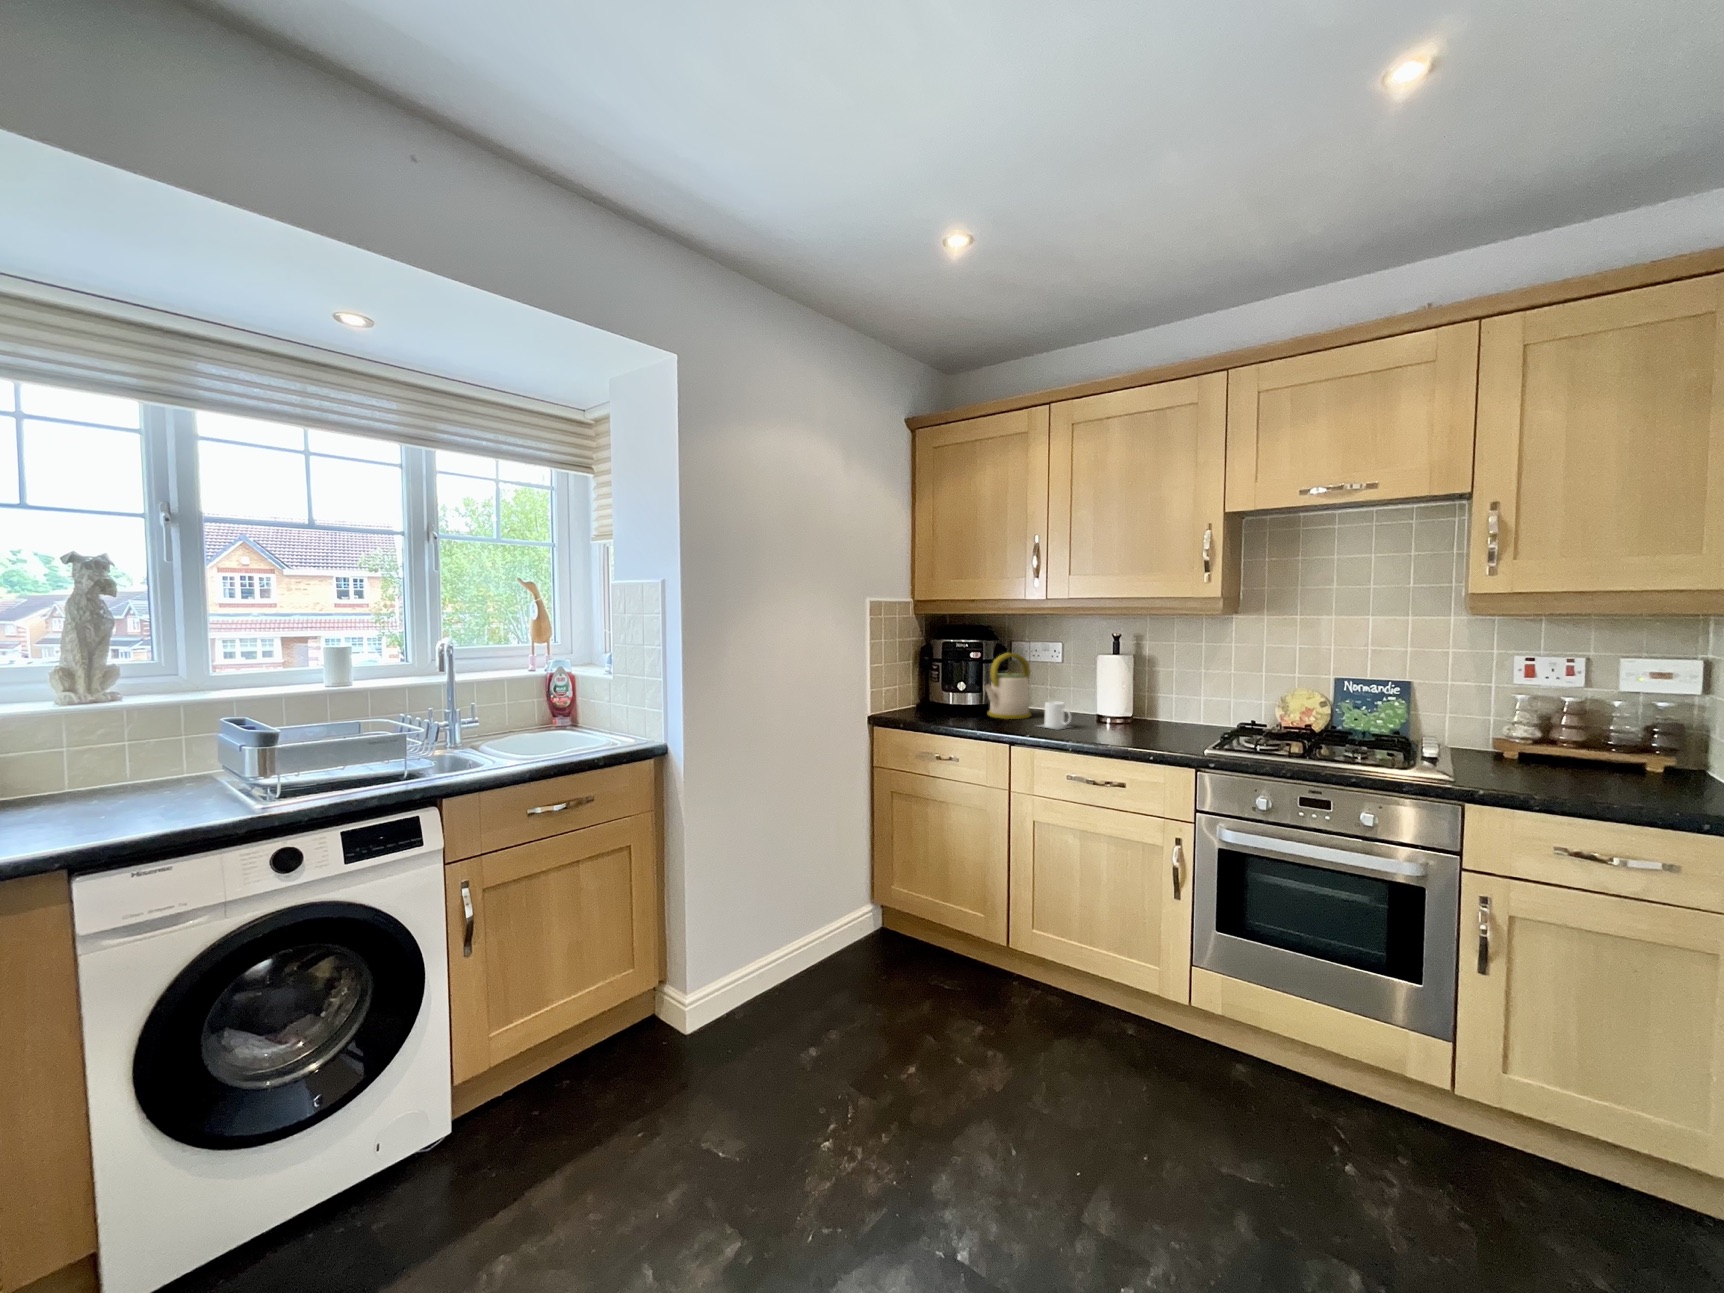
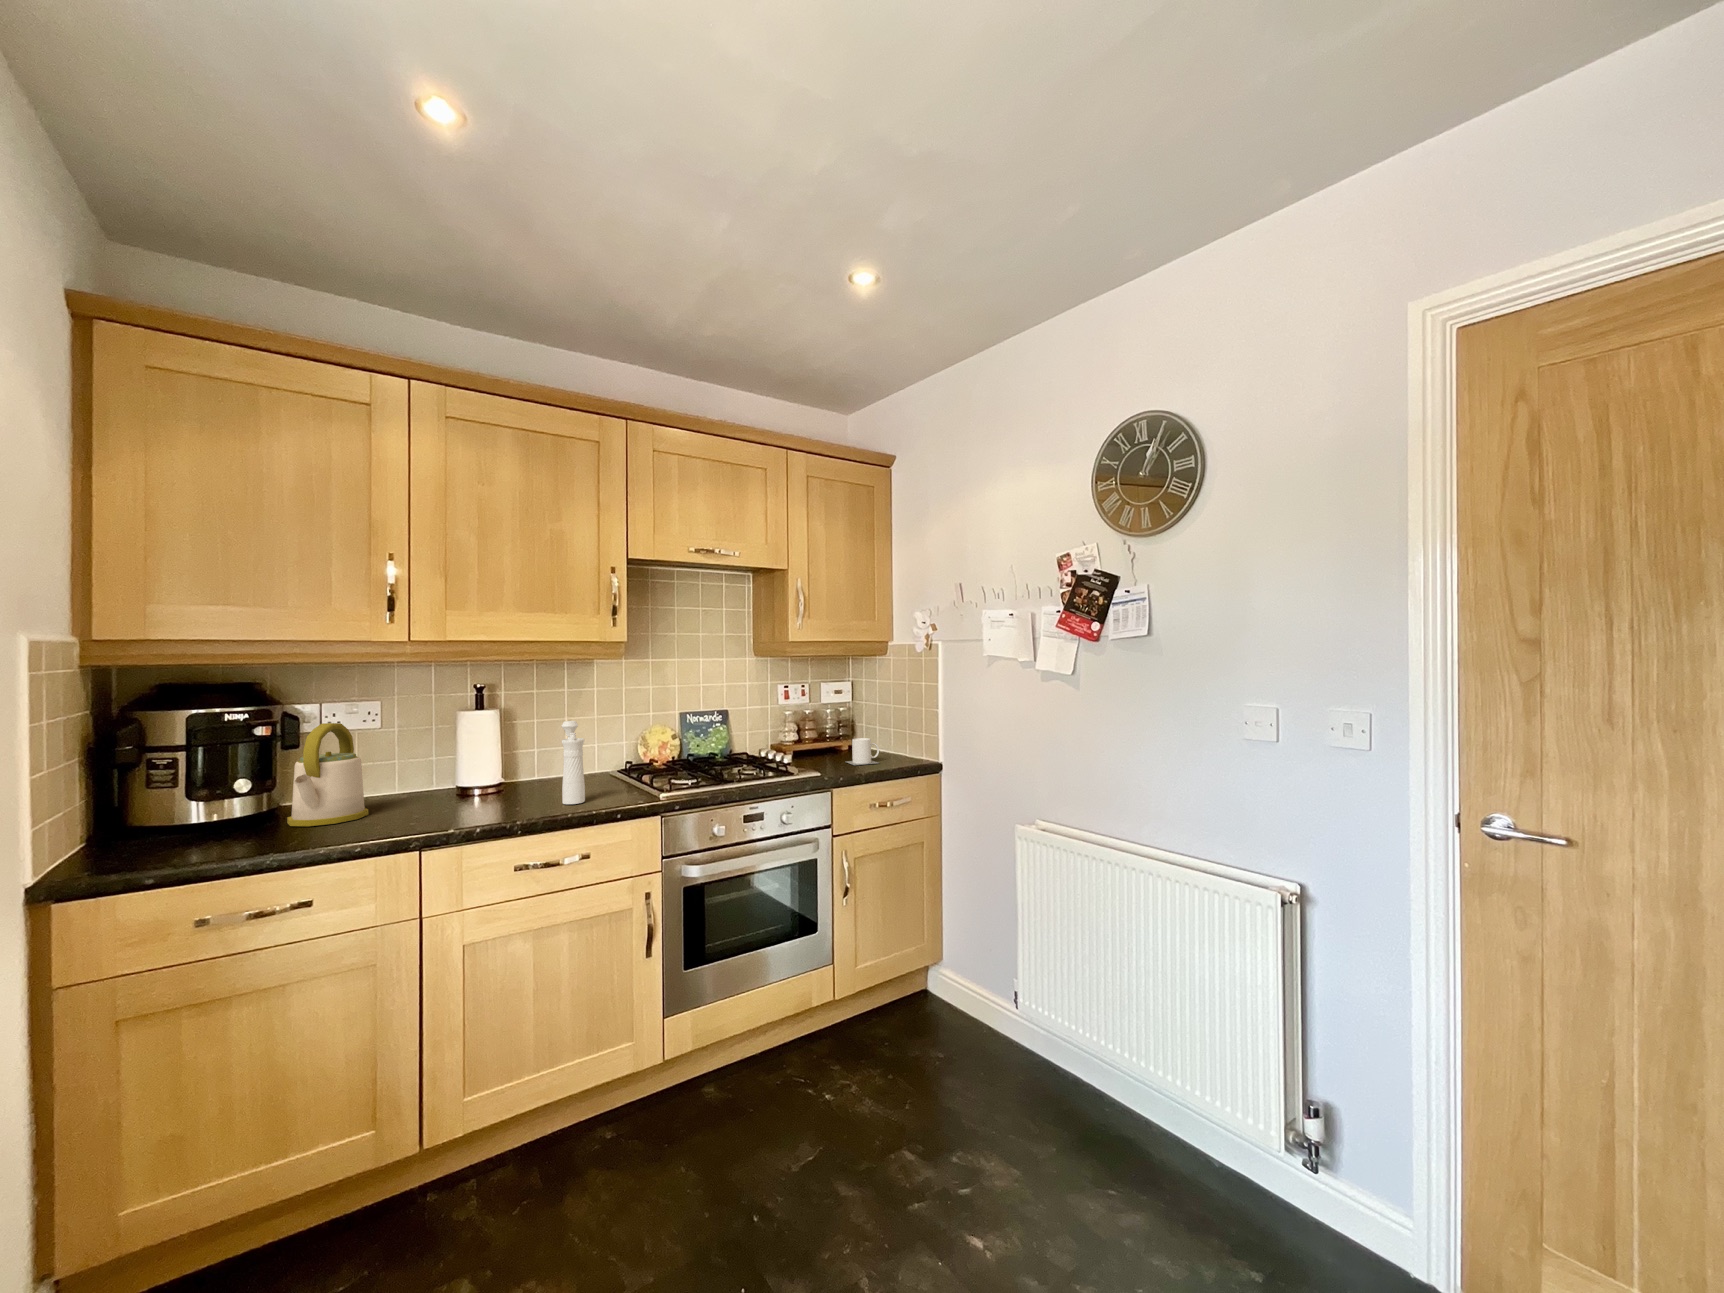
pepper mill: none [1123,670,1159,742] -> present [562,721,585,804]
mug: present [1039,701,1071,729] -> present [847,738,879,765]

